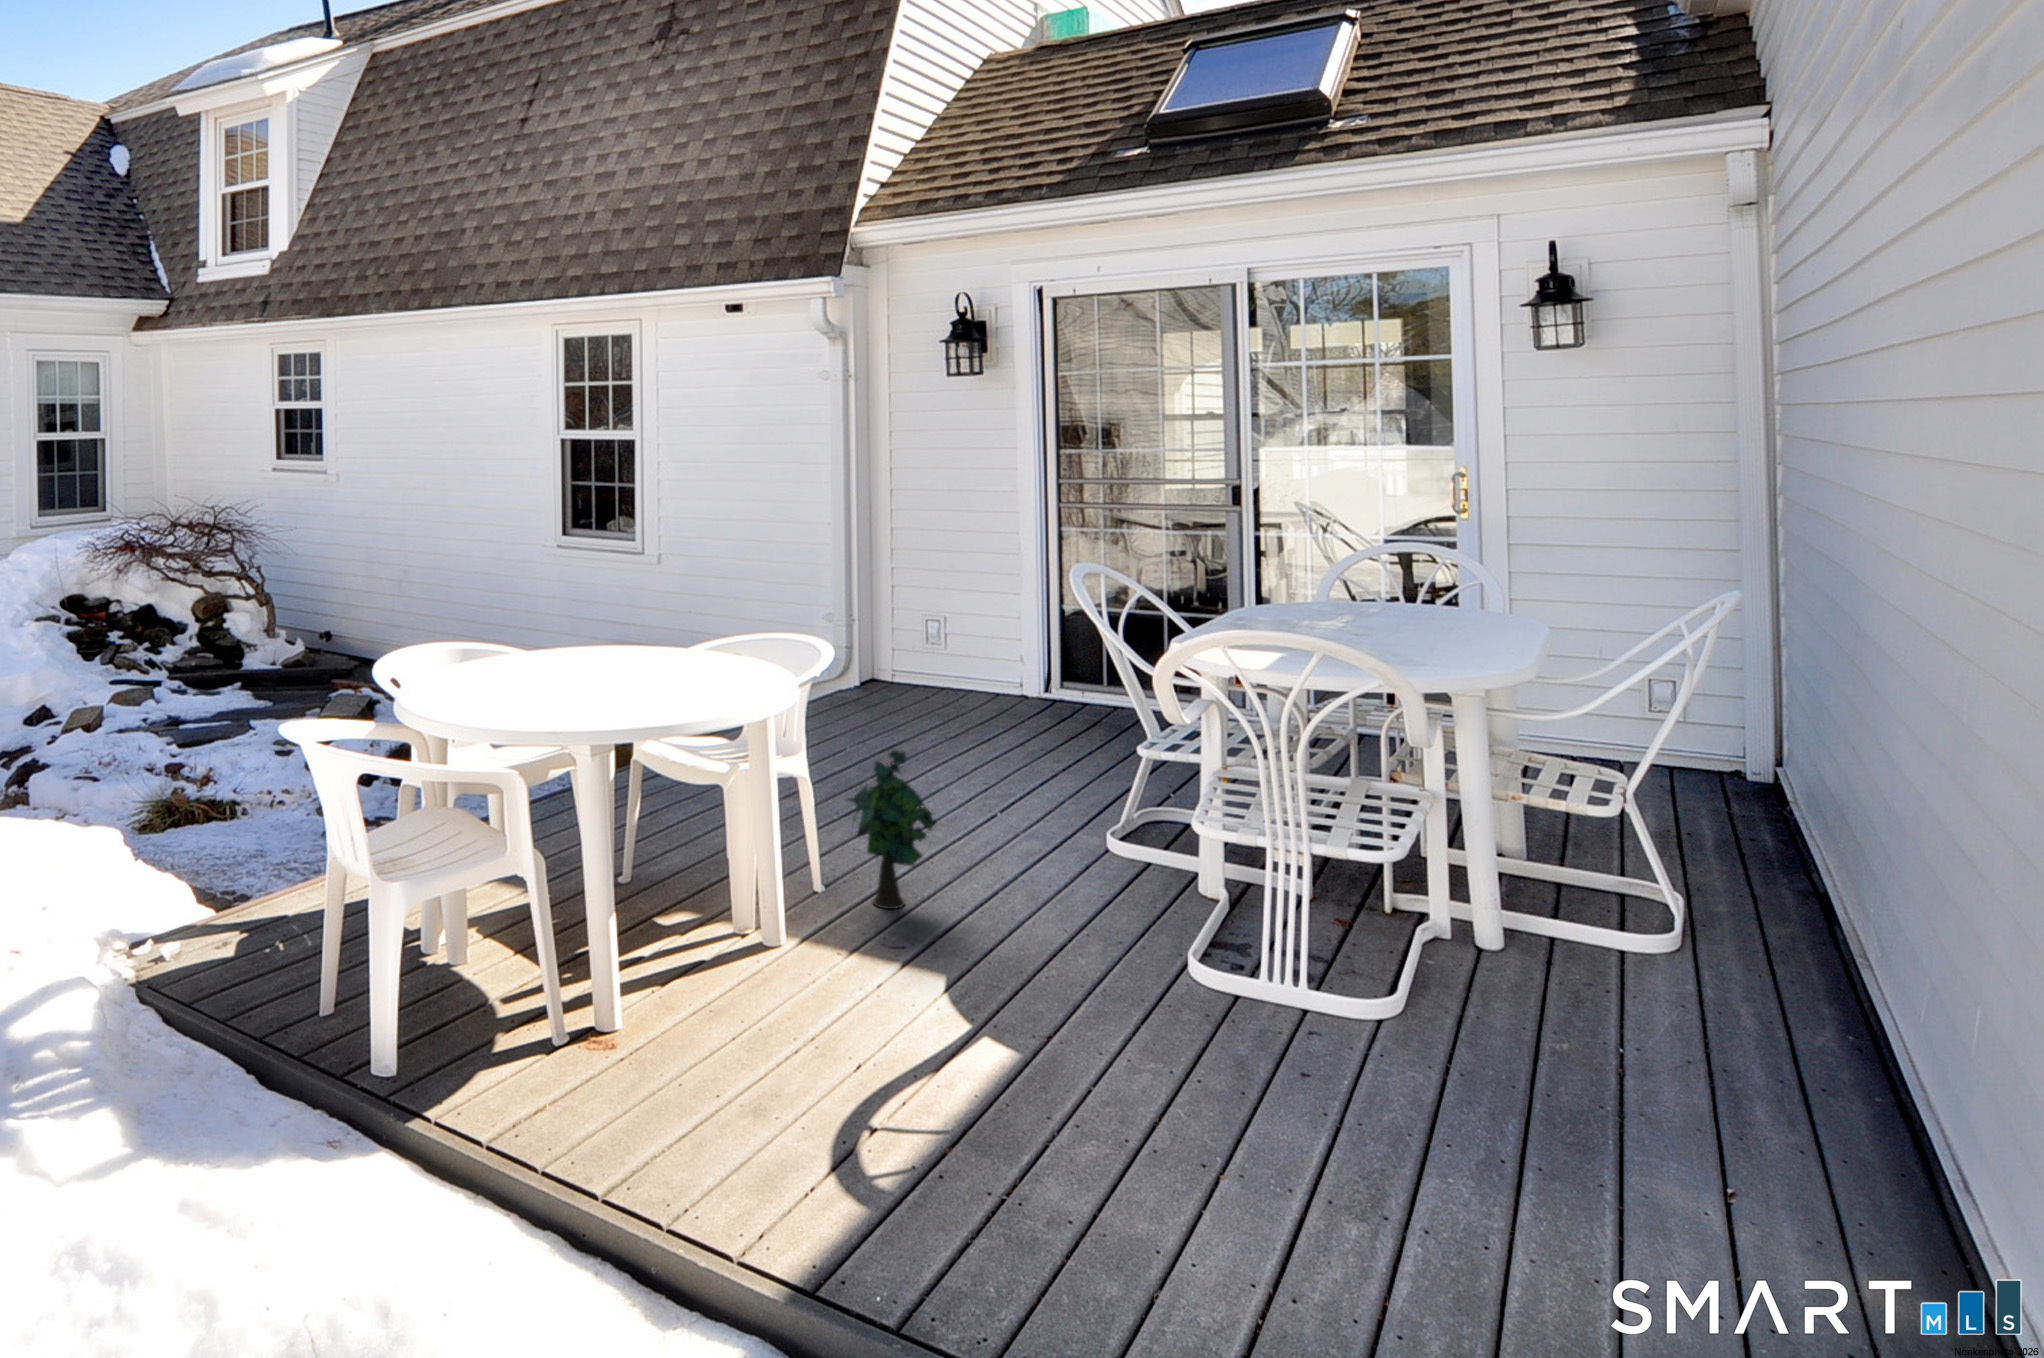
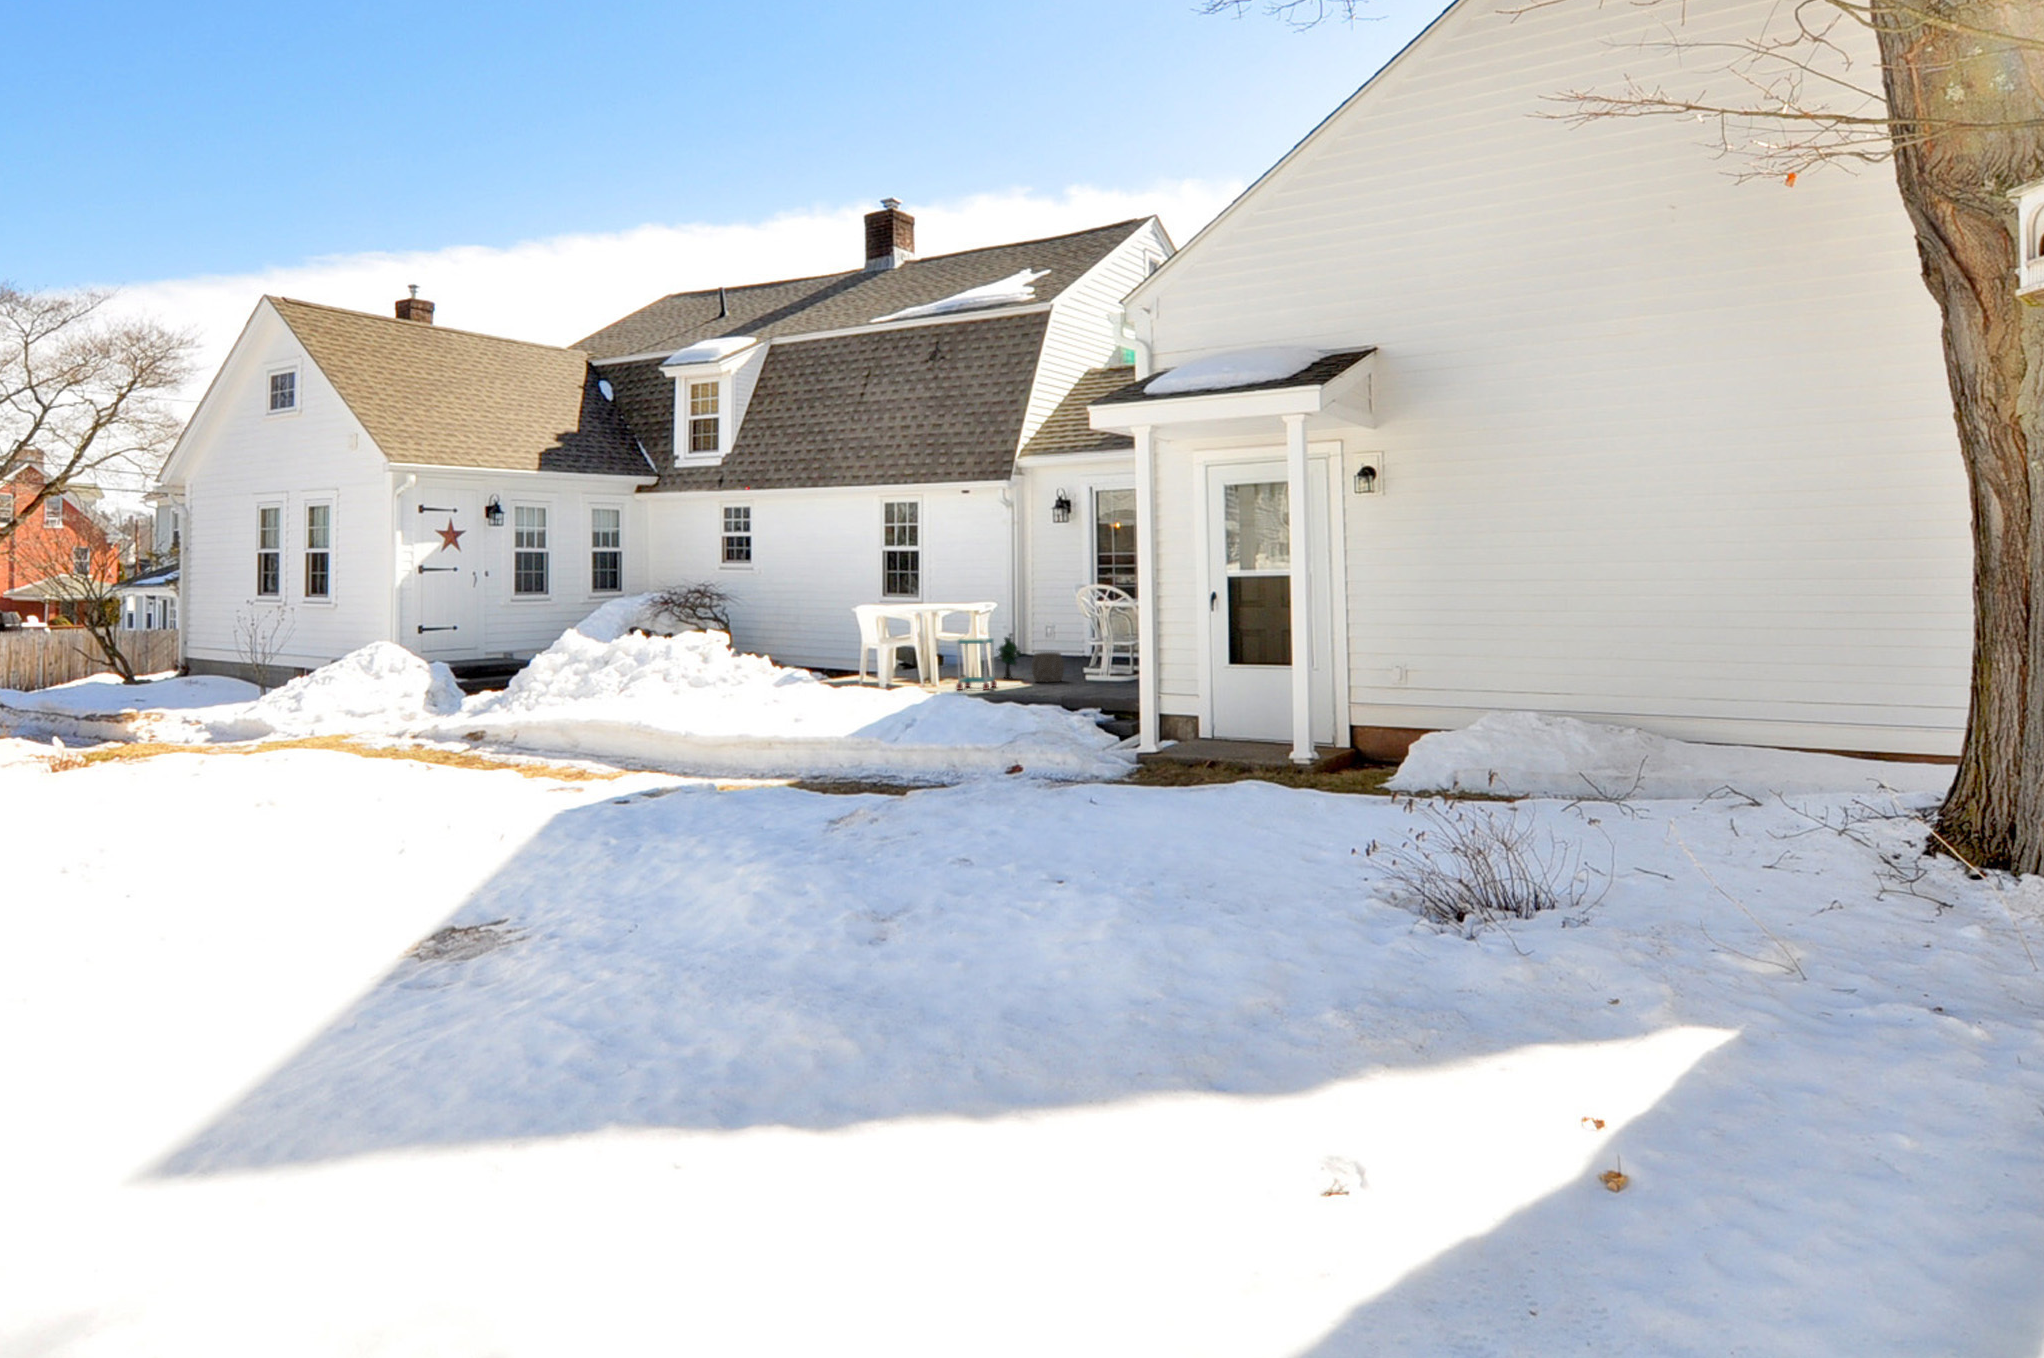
side table: none [704,854,882,1155] -> present [956,638,997,690]
woven basket: none [1002,864,1144,1018] -> present [1031,652,1064,682]

